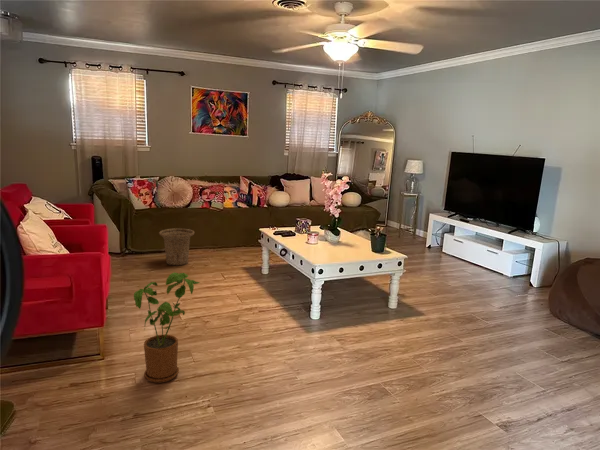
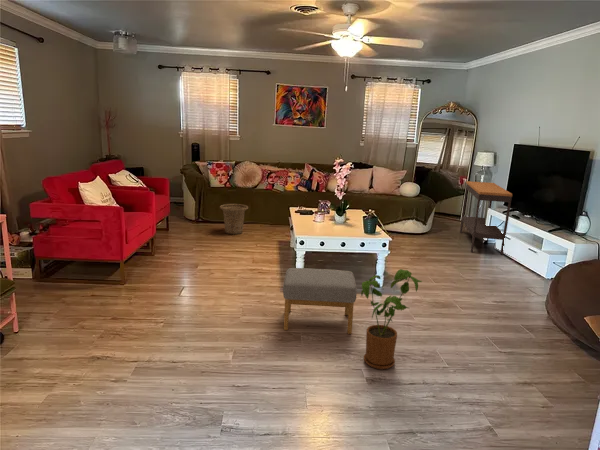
console table: none [397,188,462,258] -> present [460,181,512,255]
house plant: present [134,272,199,383] -> present [361,269,422,369]
footstool: none [335,300,434,383] -> present [283,268,357,334]

